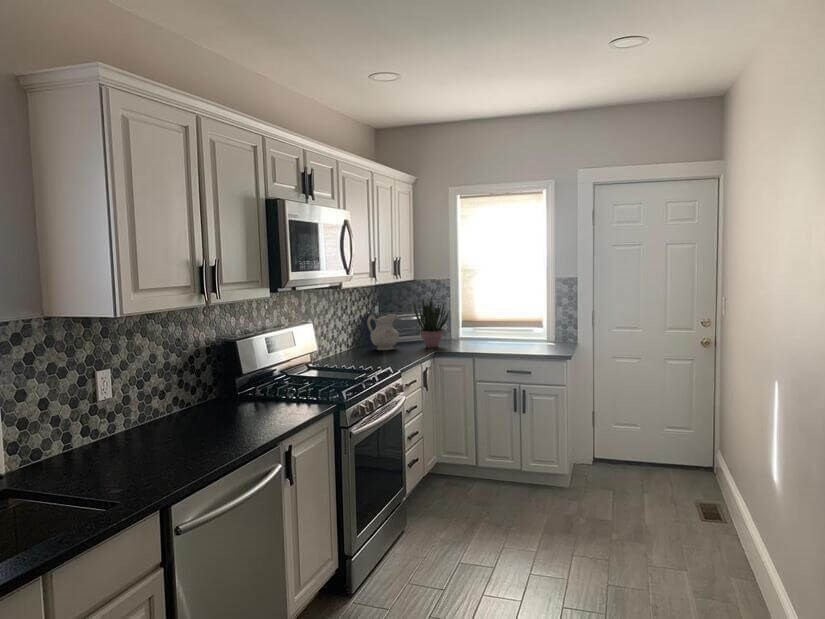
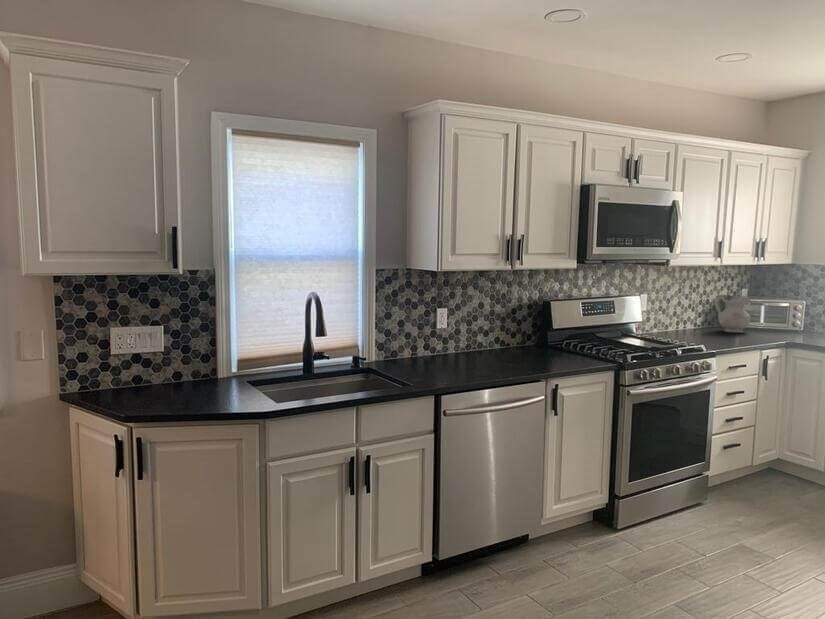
potted plant: present [413,298,448,348] -> none [771,282,813,337]

